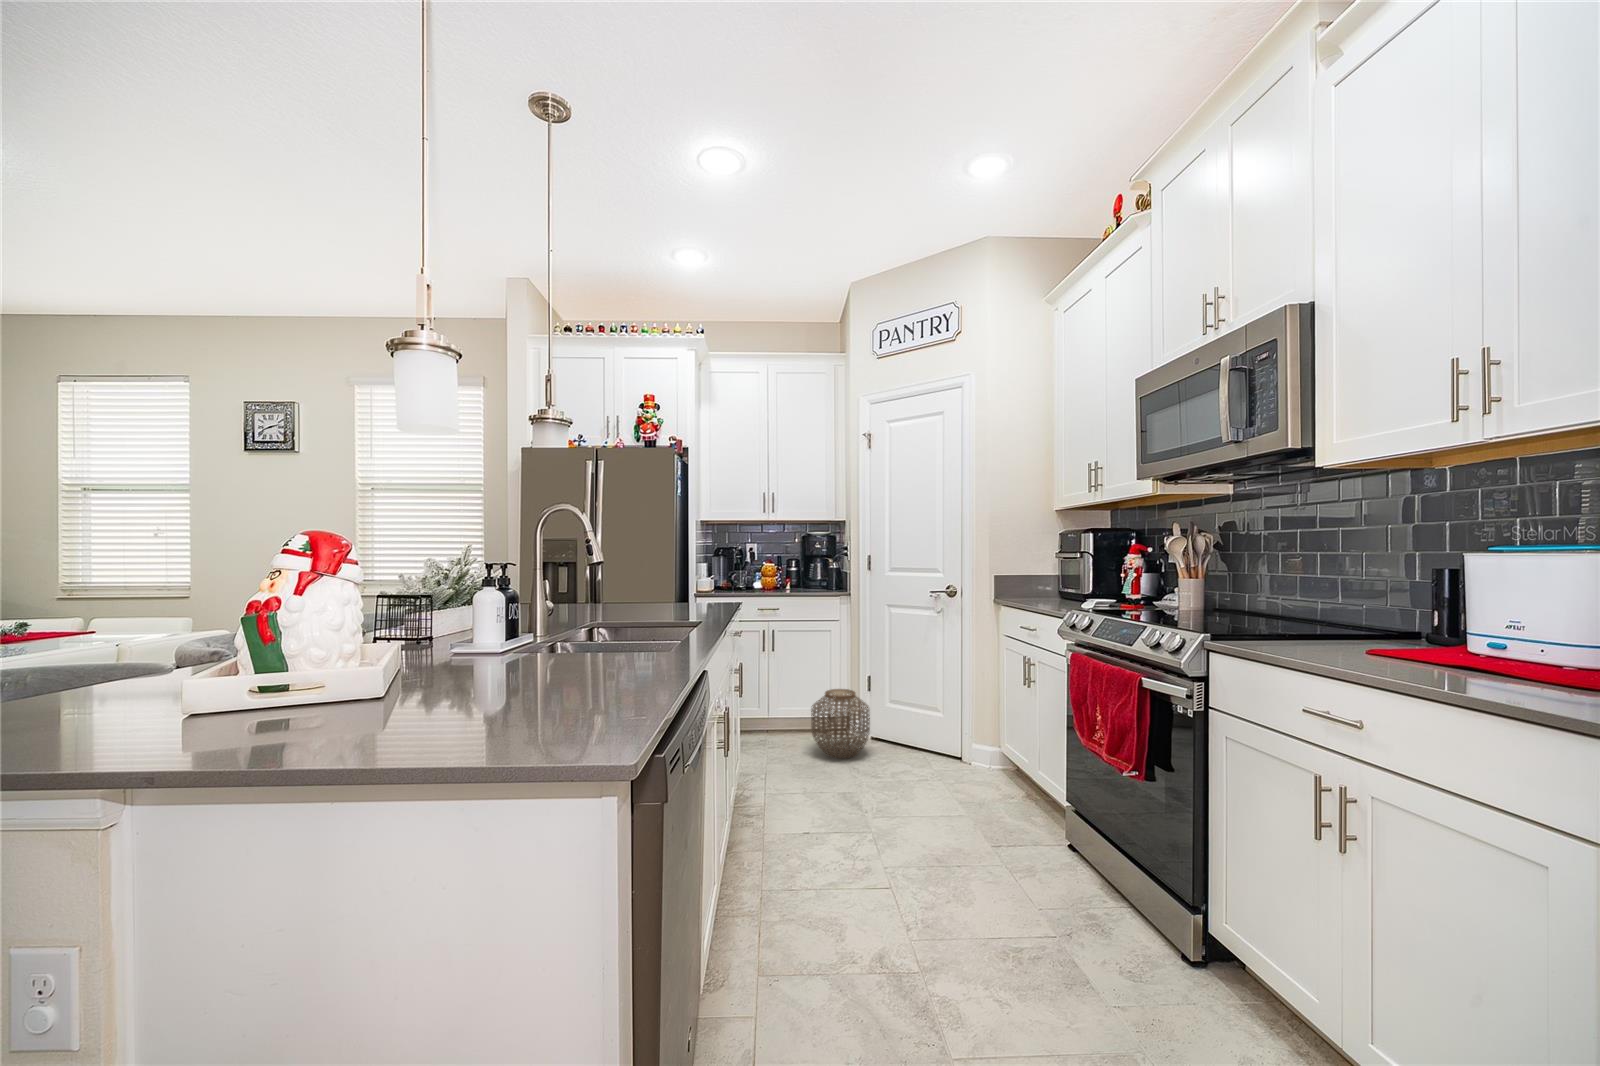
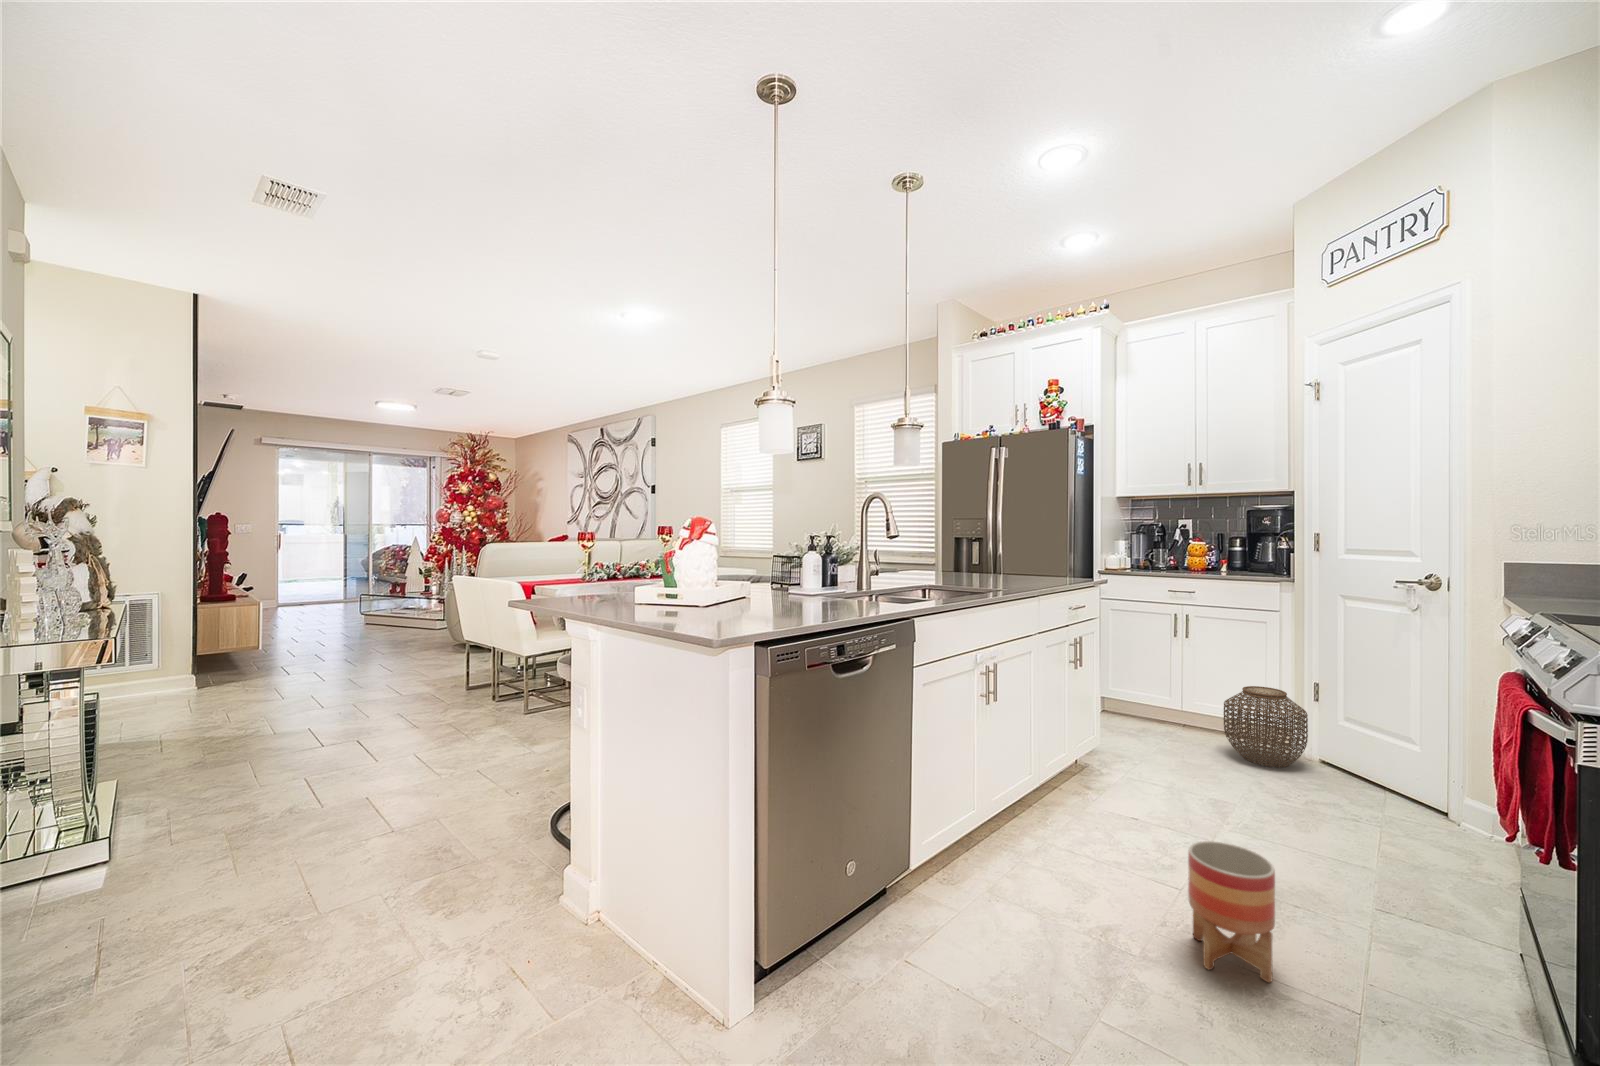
planter: none [942,859,1017,996] -> present [1188,841,1275,982]

